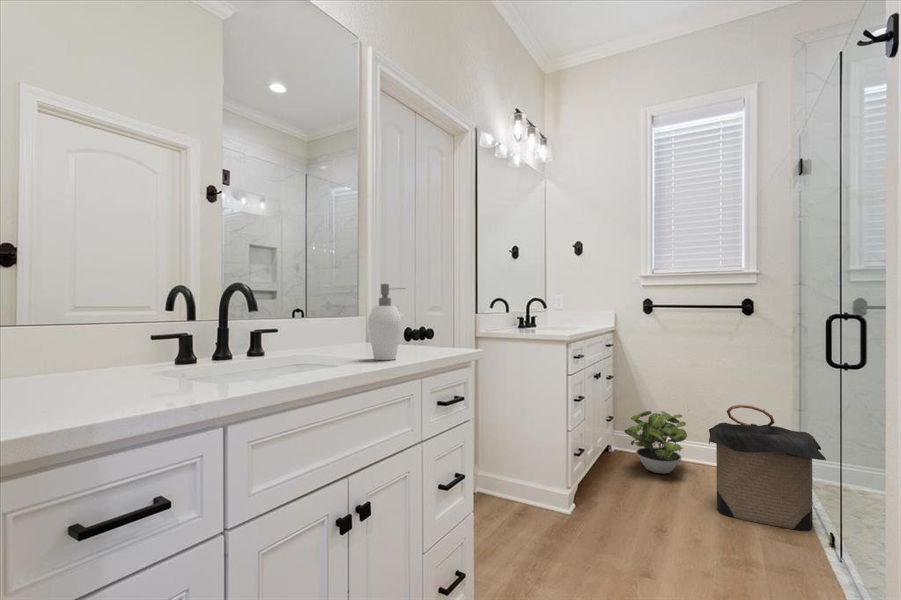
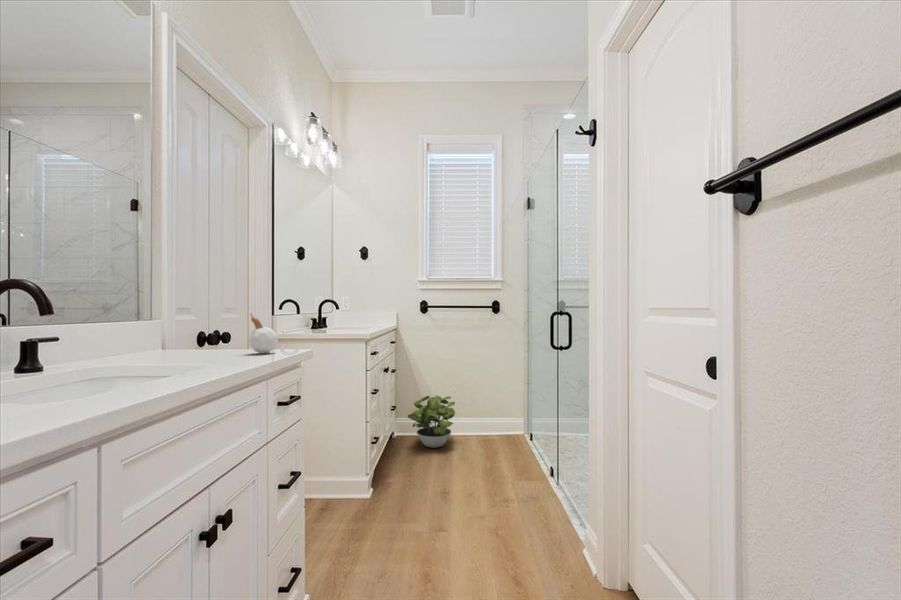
soap dispenser: present [368,284,404,360] -> none [194,278,244,362]
candle: none [421,310,446,354] -> present [249,313,278,353]
laundry hamper: present [709,405,826,531] -> none [474,382,548,470]

